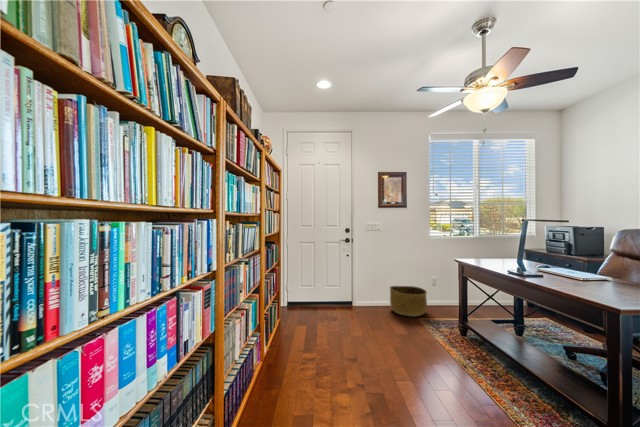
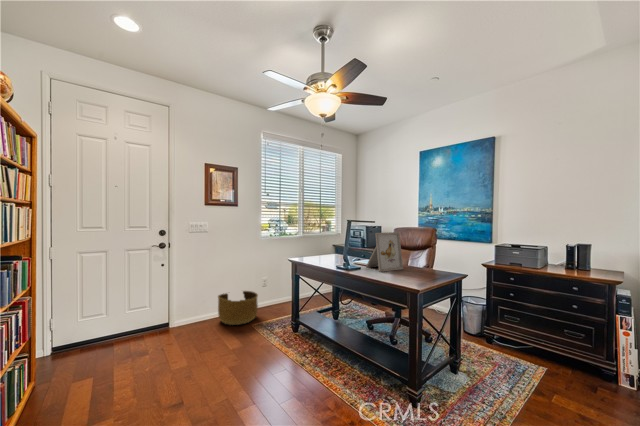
picture frame: none [551,238,613,287] -> present [366,232,403,272]

